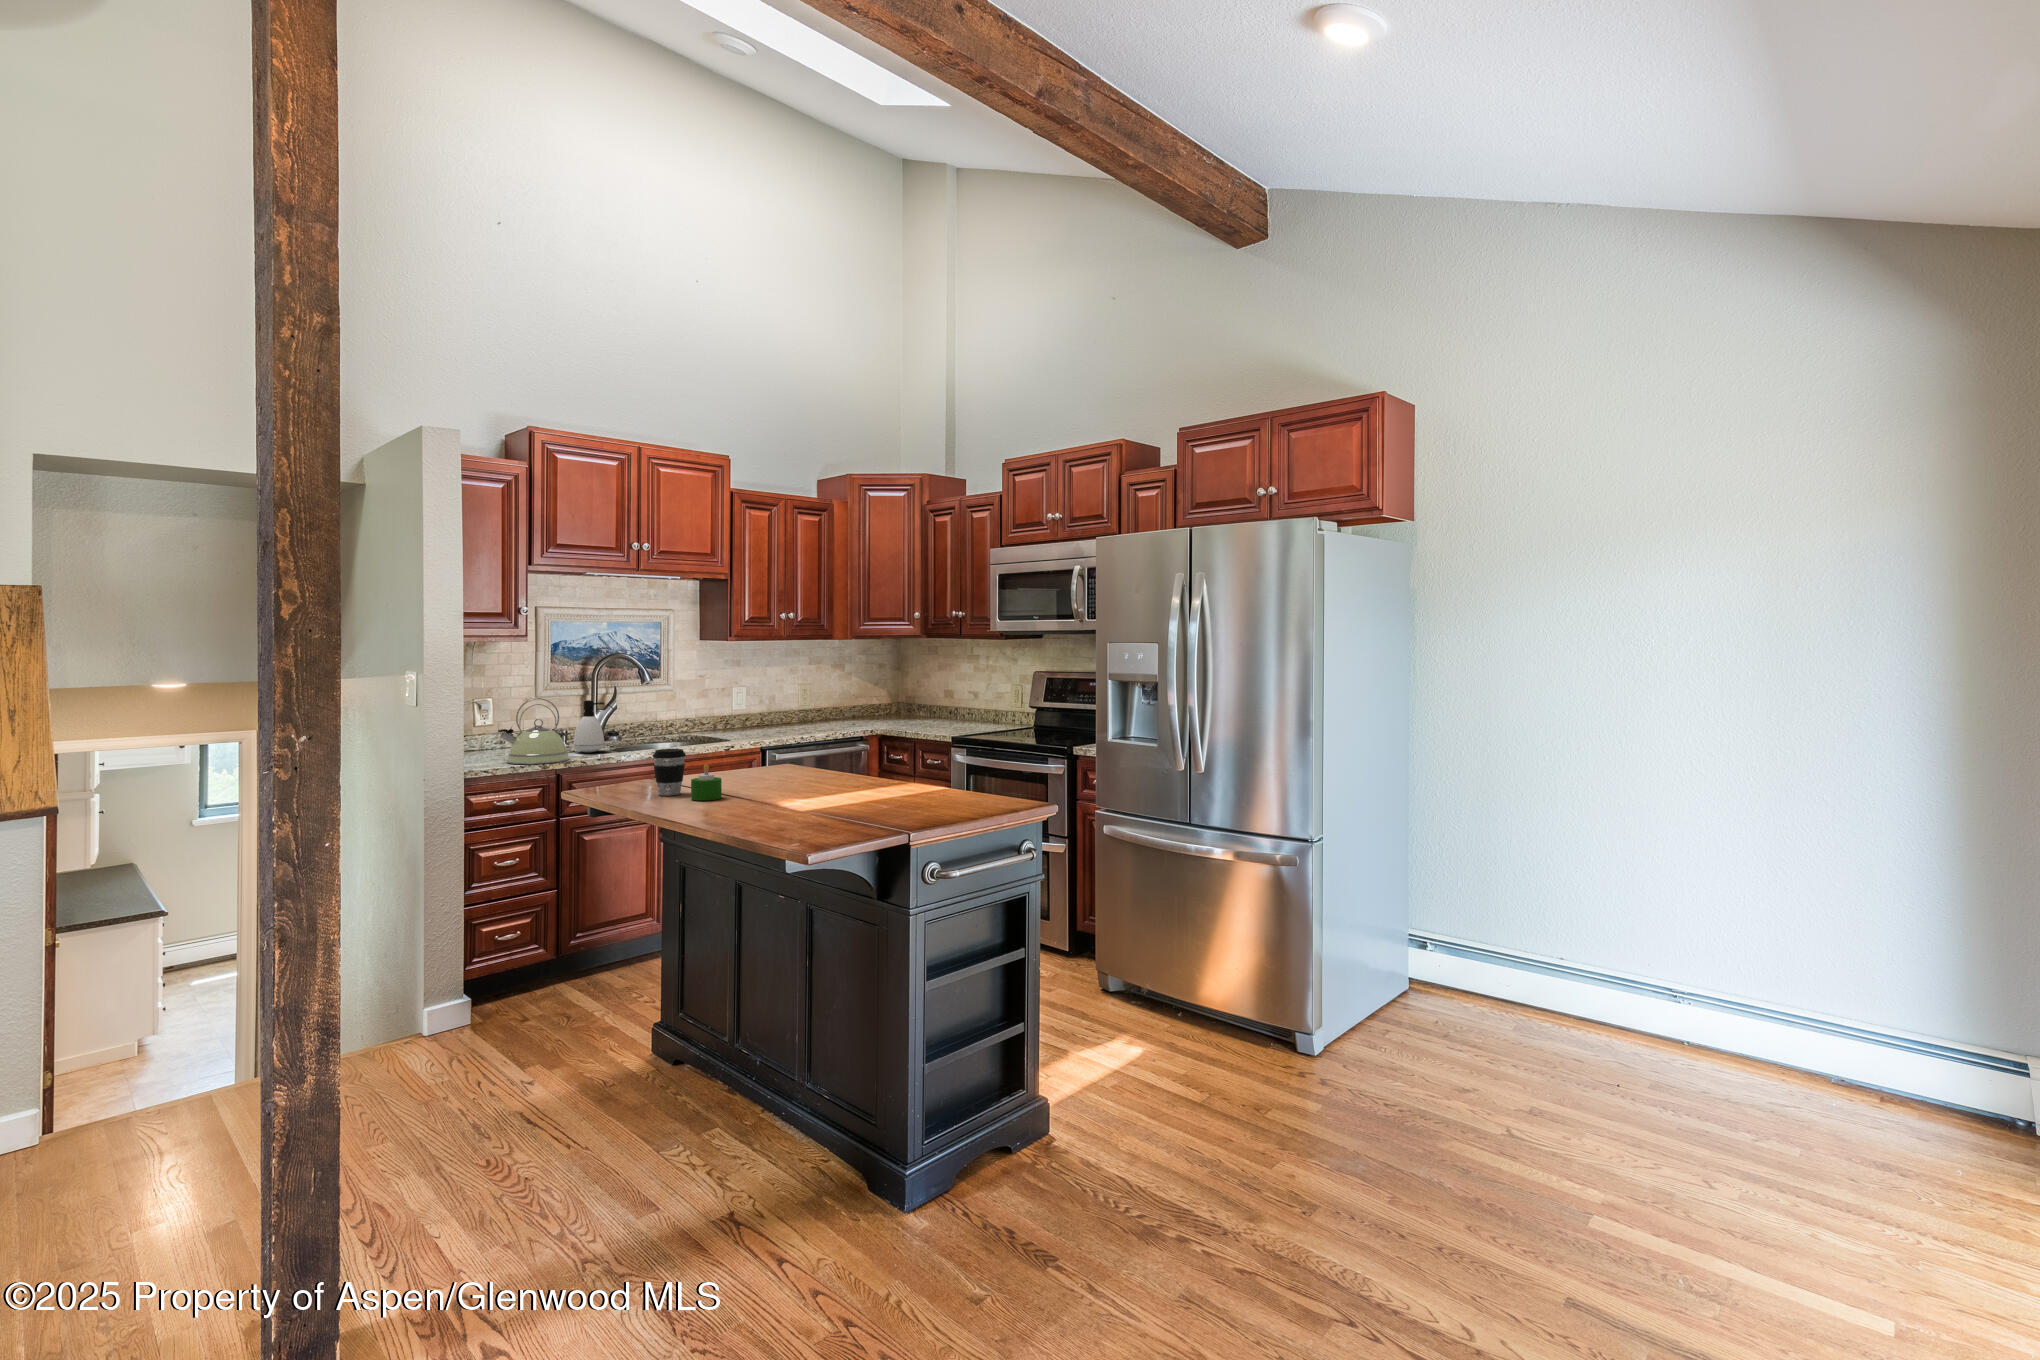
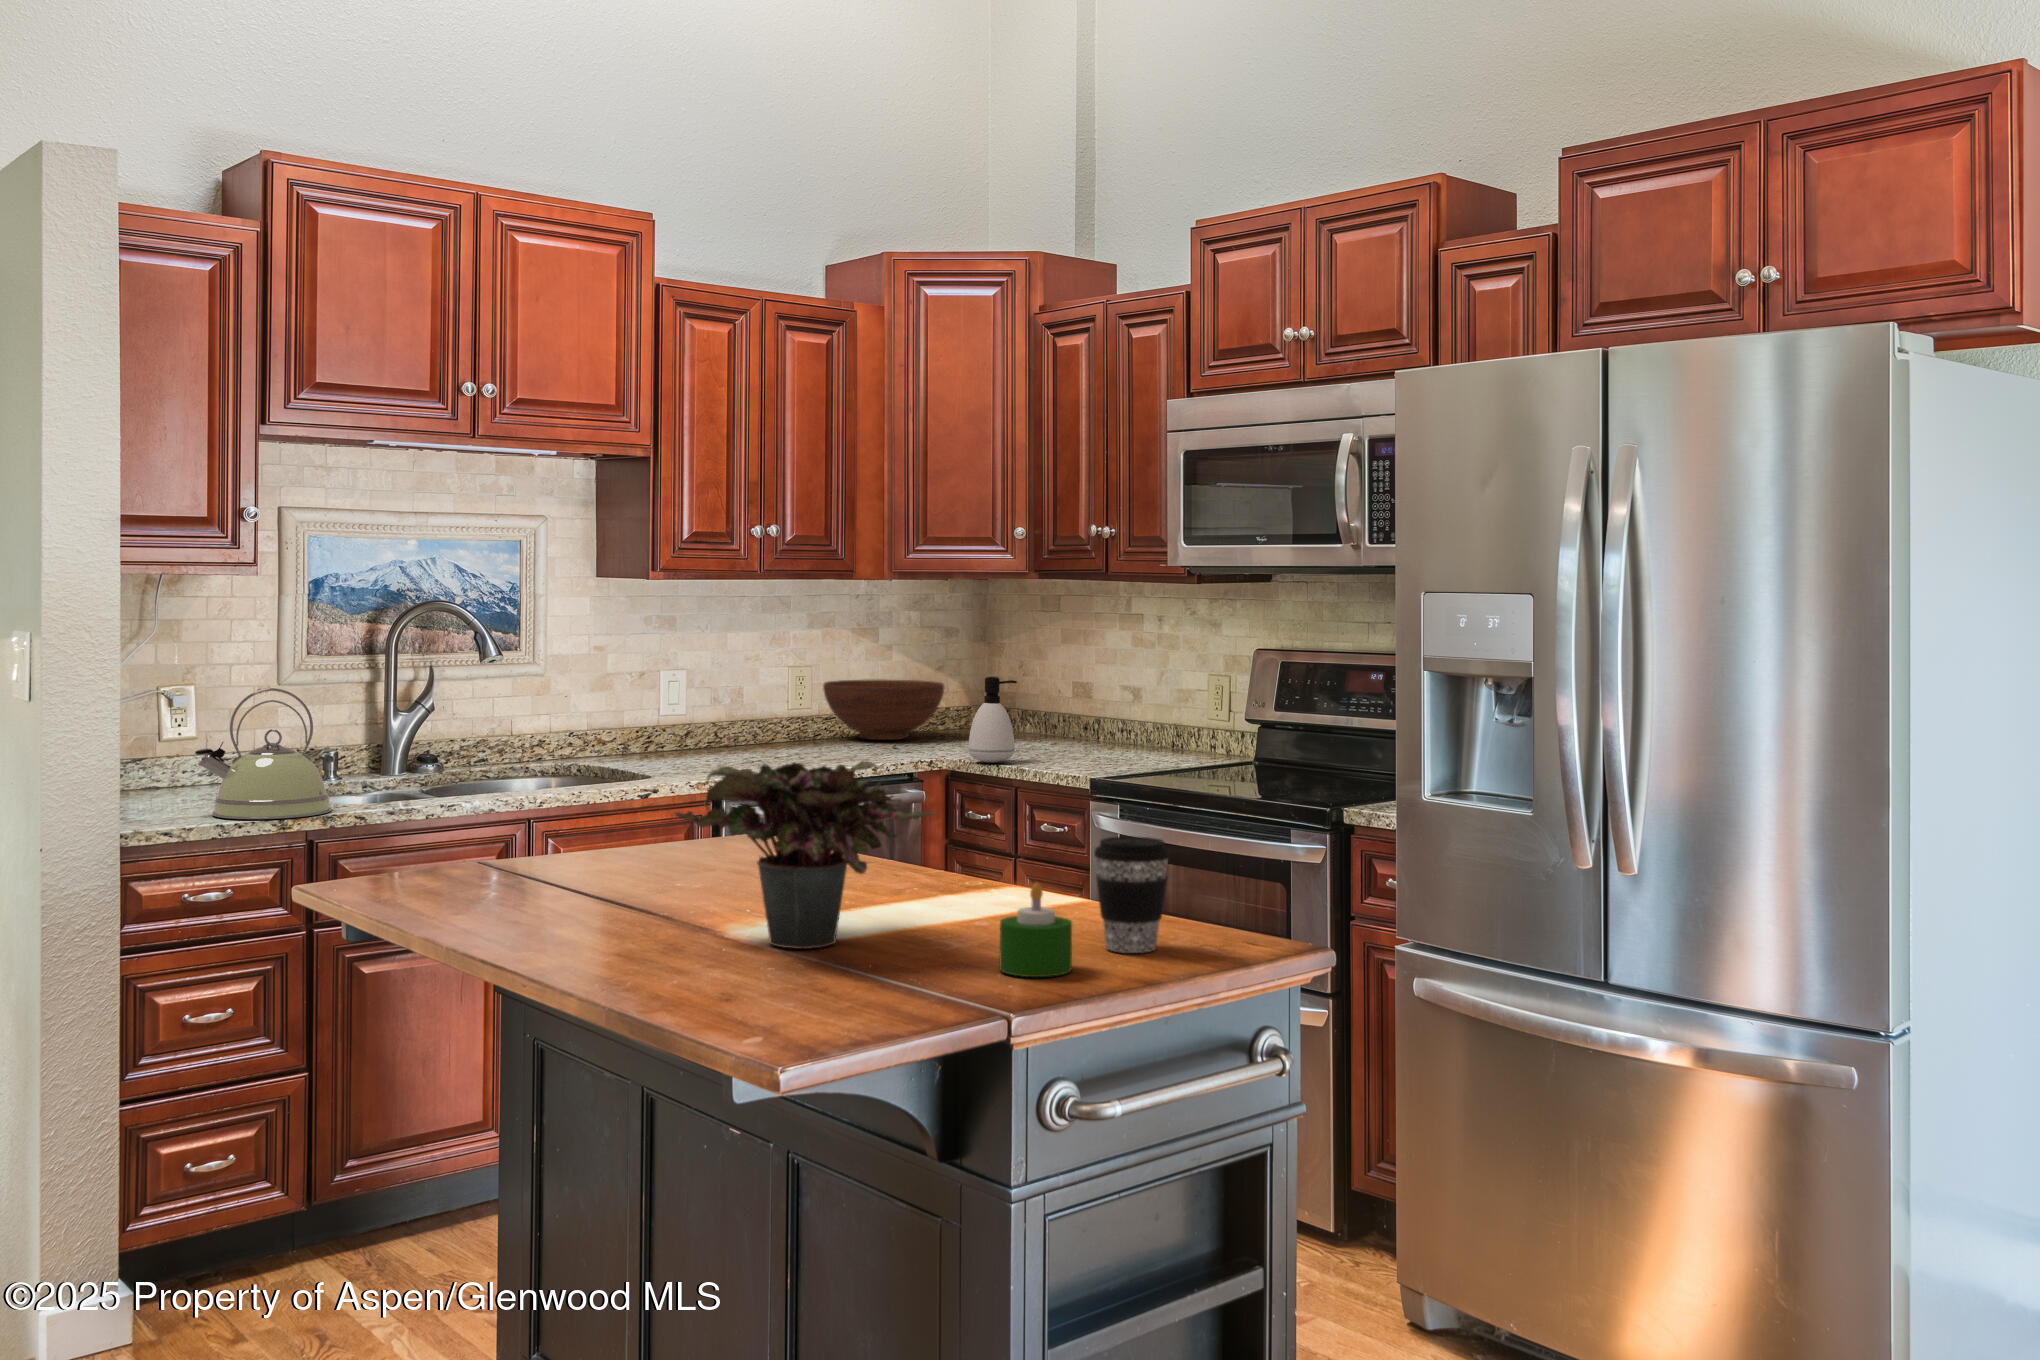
fruit bowl: none [819,690,881,720] -> present [823,680,944,740]
soap dispenser: present [574,700,604,752] -> present [968,677,1017,762]
potted plant: none [756,725,877,810] -> present [675,761,934,949]
coffee cup: present [653,749,686,795] -> present [1094,836,1170,953]
candle: present [691,764,722,801] -> present [1000,883,1072,977]

